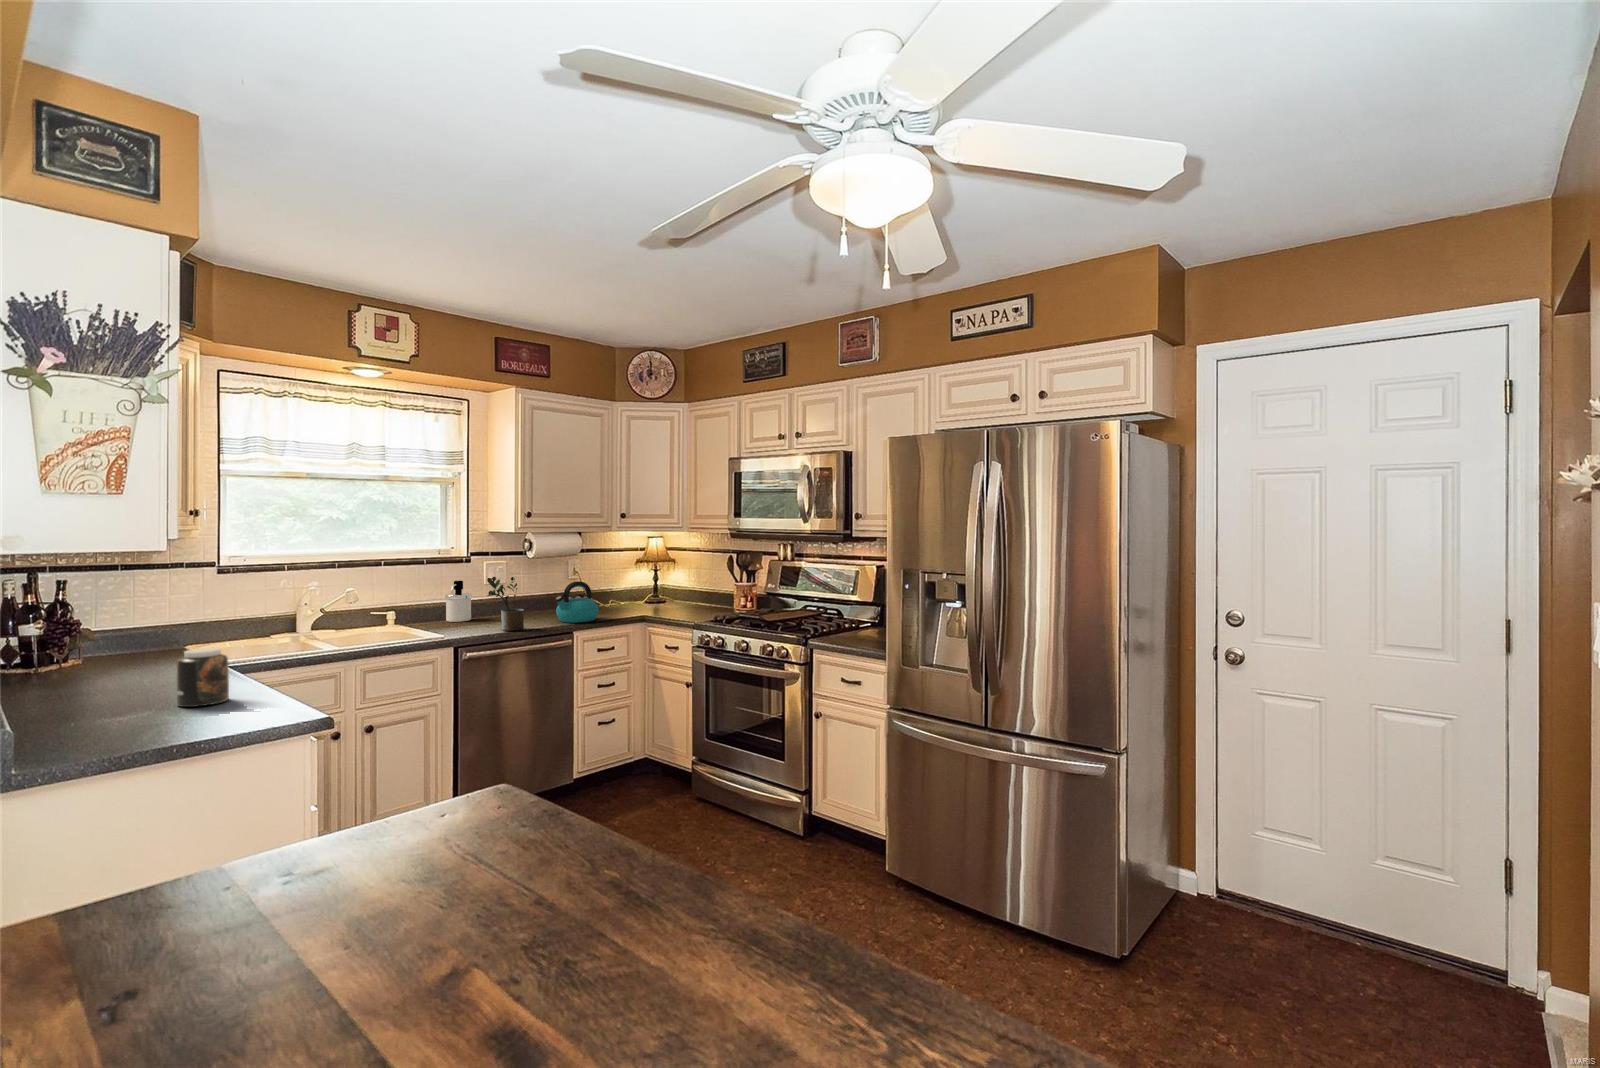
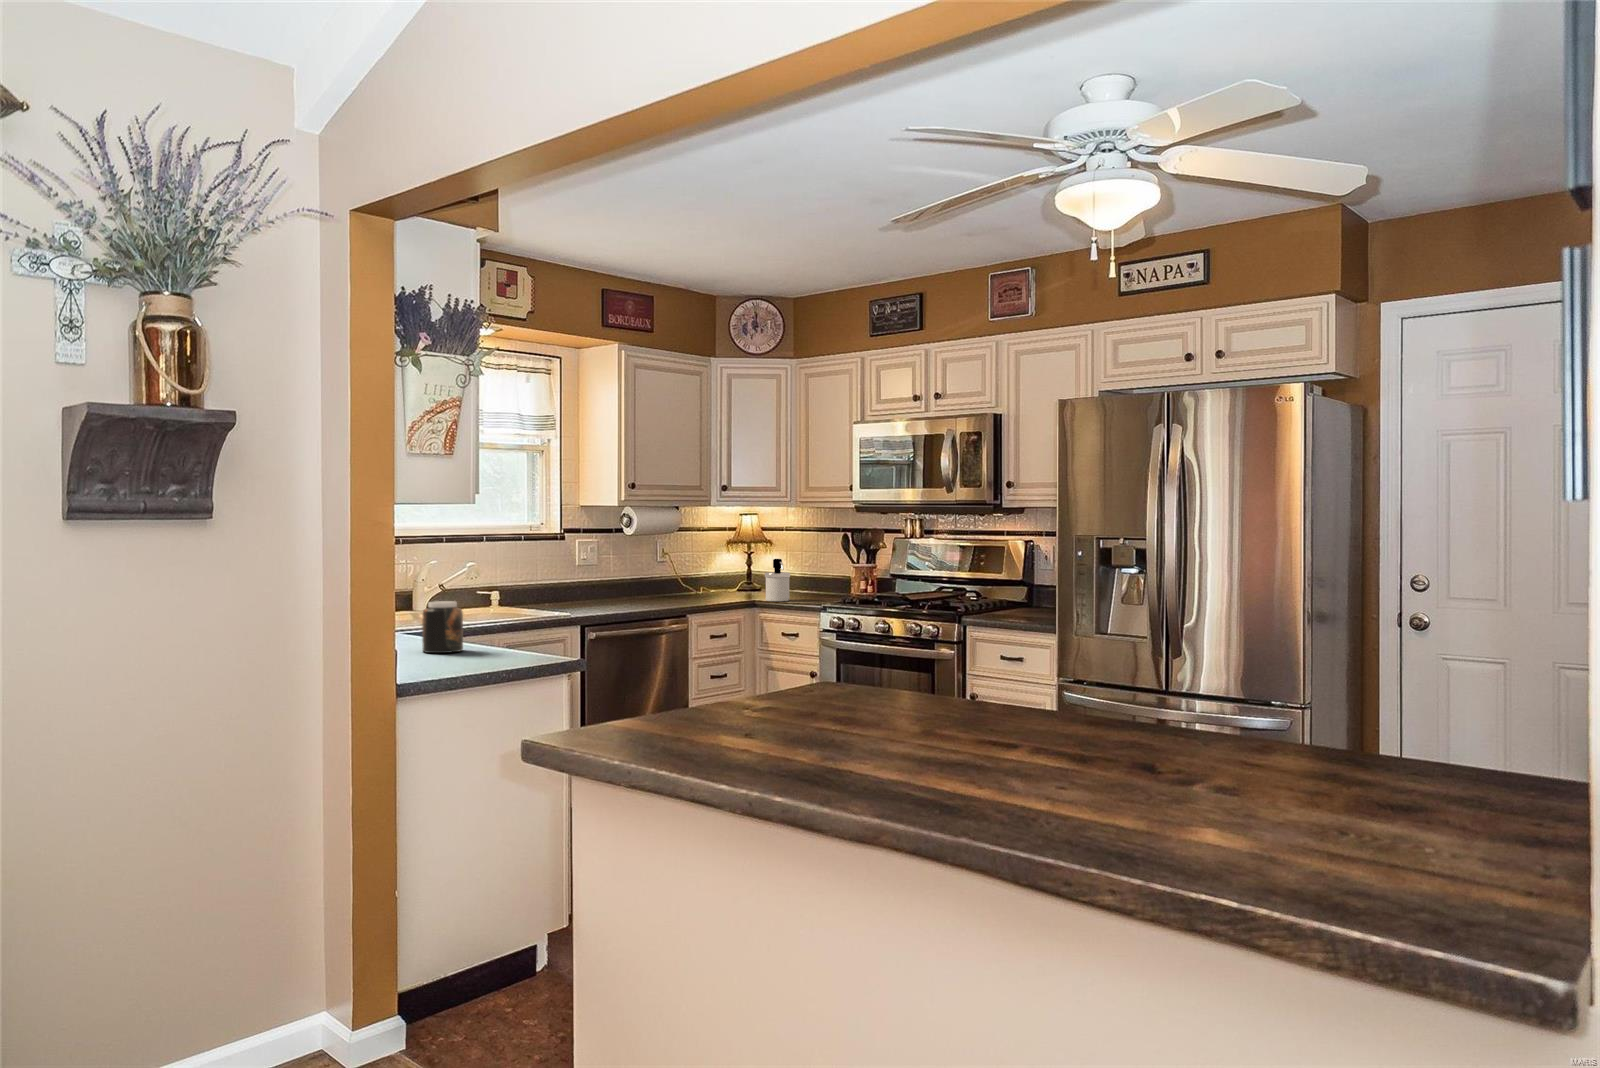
potted plant: present [487,577,524,631] -> none [606,552,644,611]
soap dispenser: present [445,581,472,622] -> present [765,559,790,601]
kettle: present [555,581,599,623] -> none [666,560,712,605]

